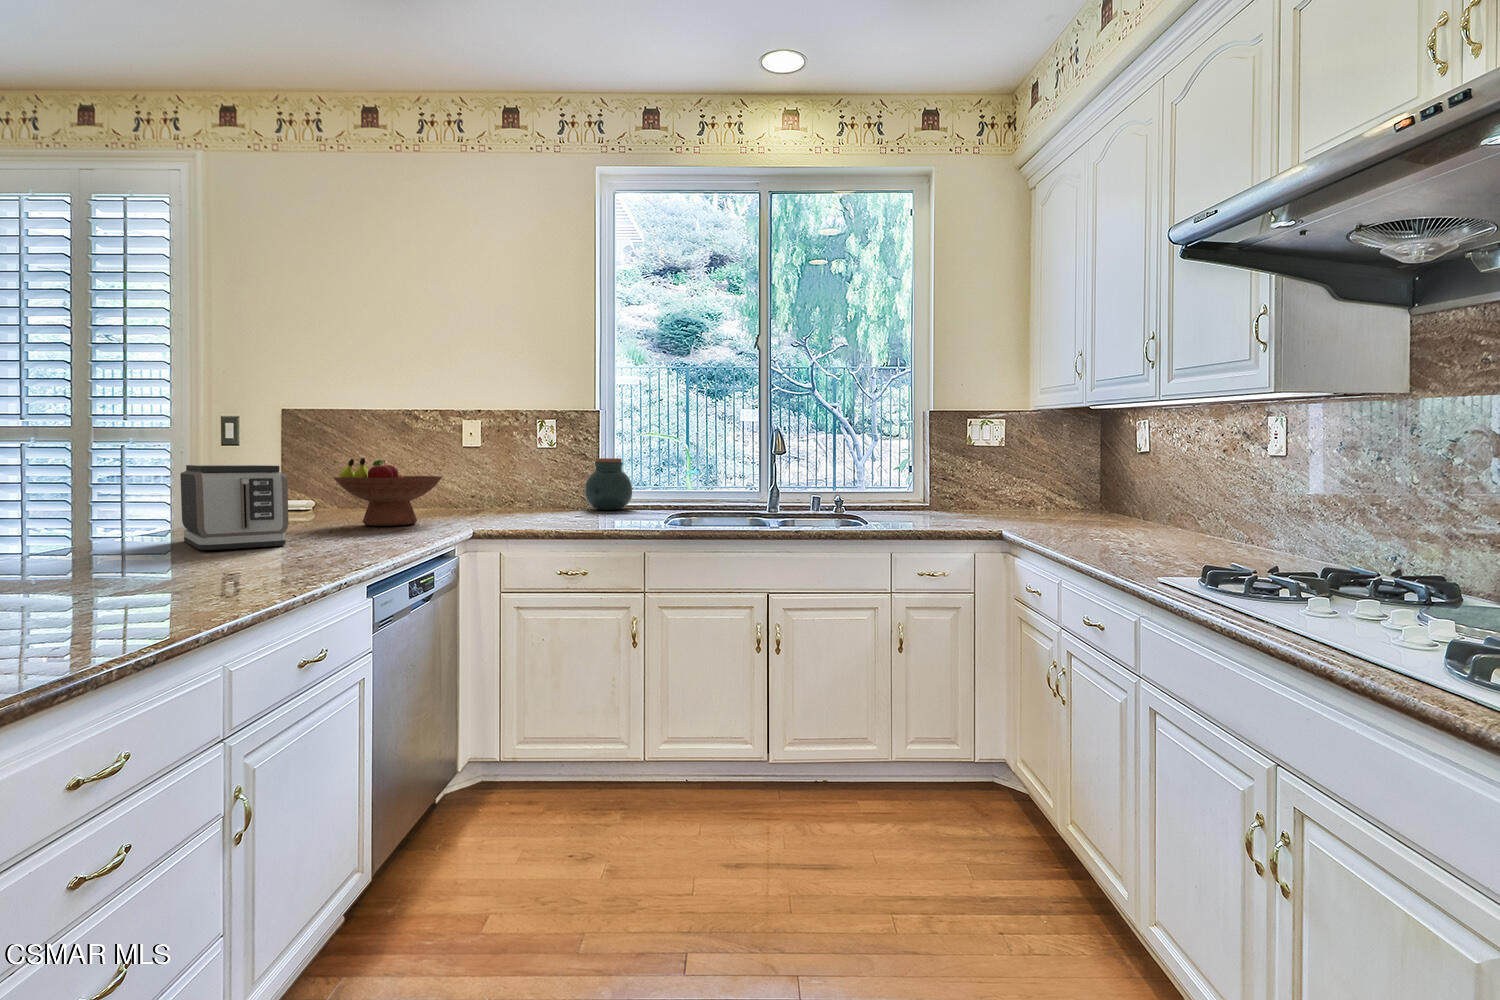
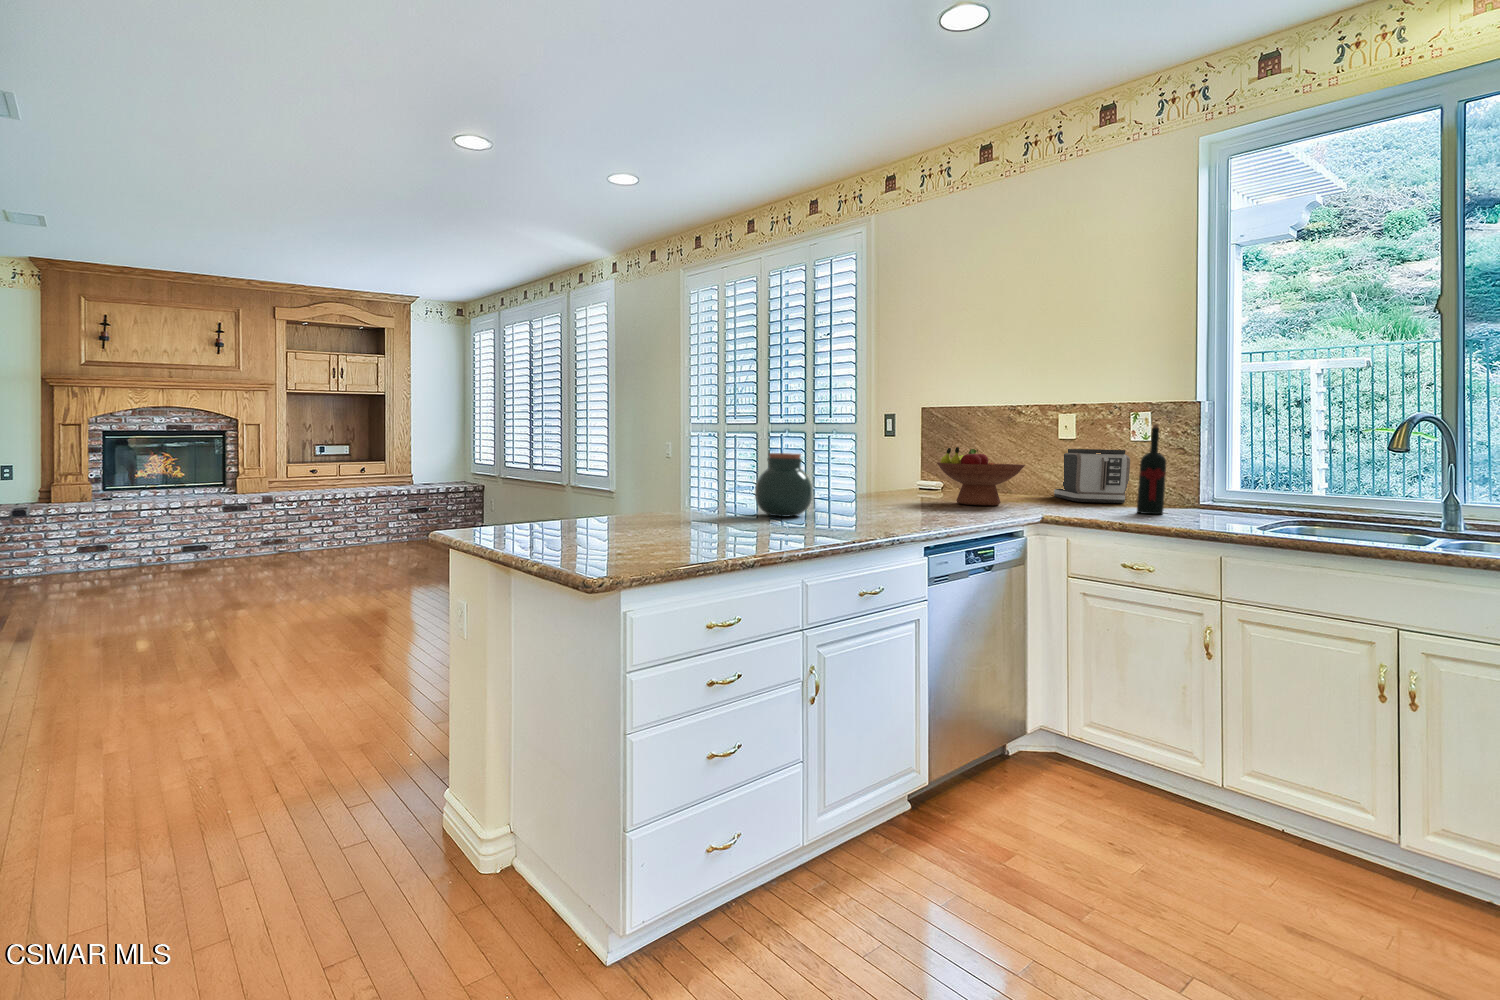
wine bottle: none [558,432,581,520] -> present [1137,424,1166,514]
jar: present [585,458,632,510] -> present [755,453,812,517]
toaster: present [180,465,289,550] -> present [1054,449,1130,503]

